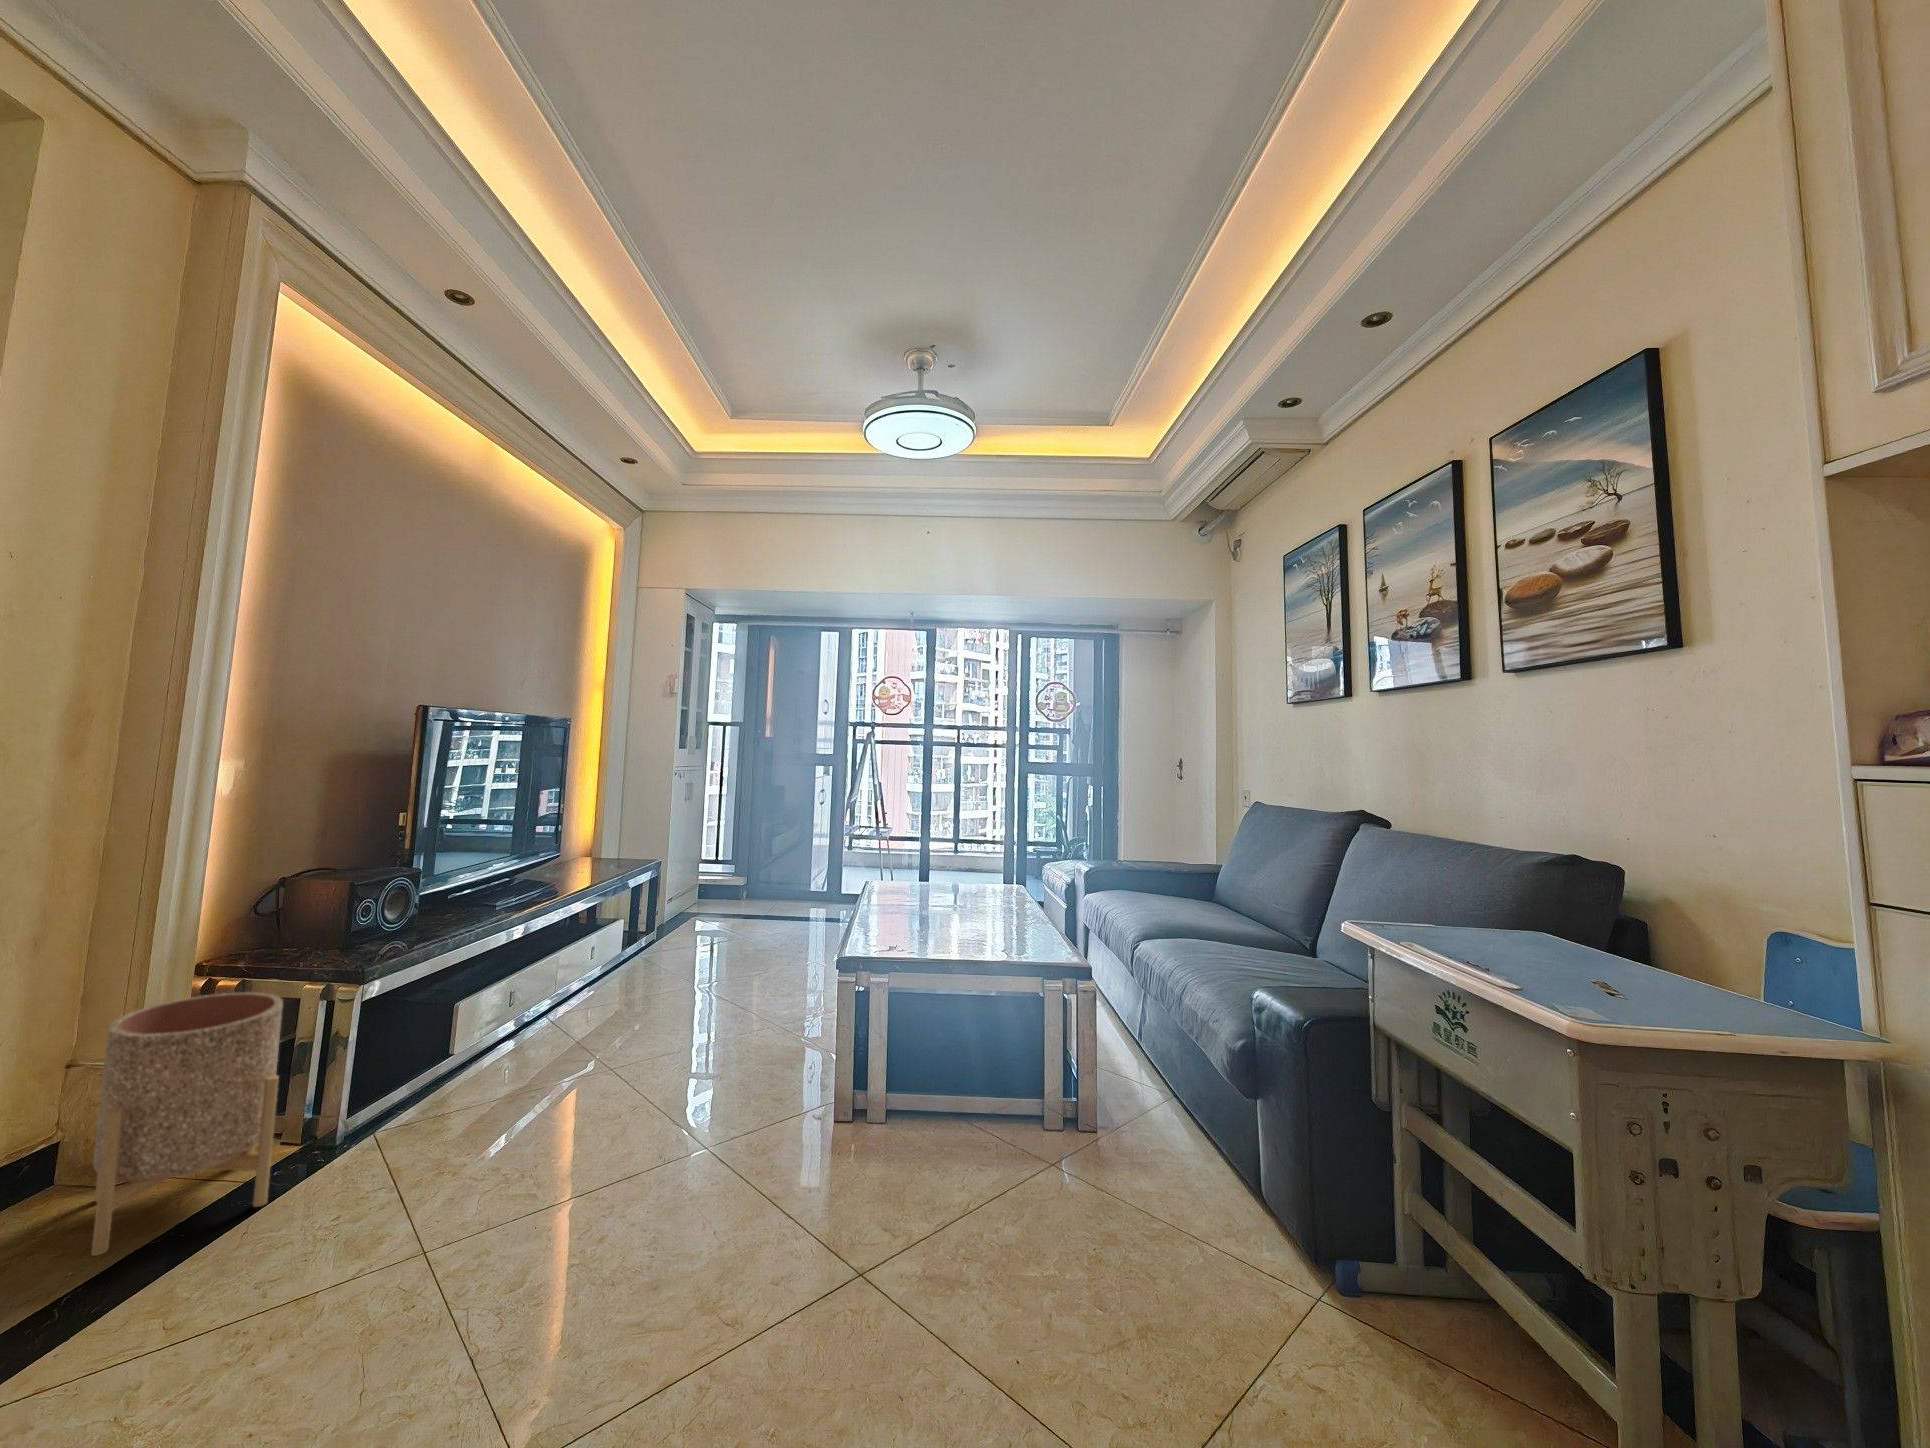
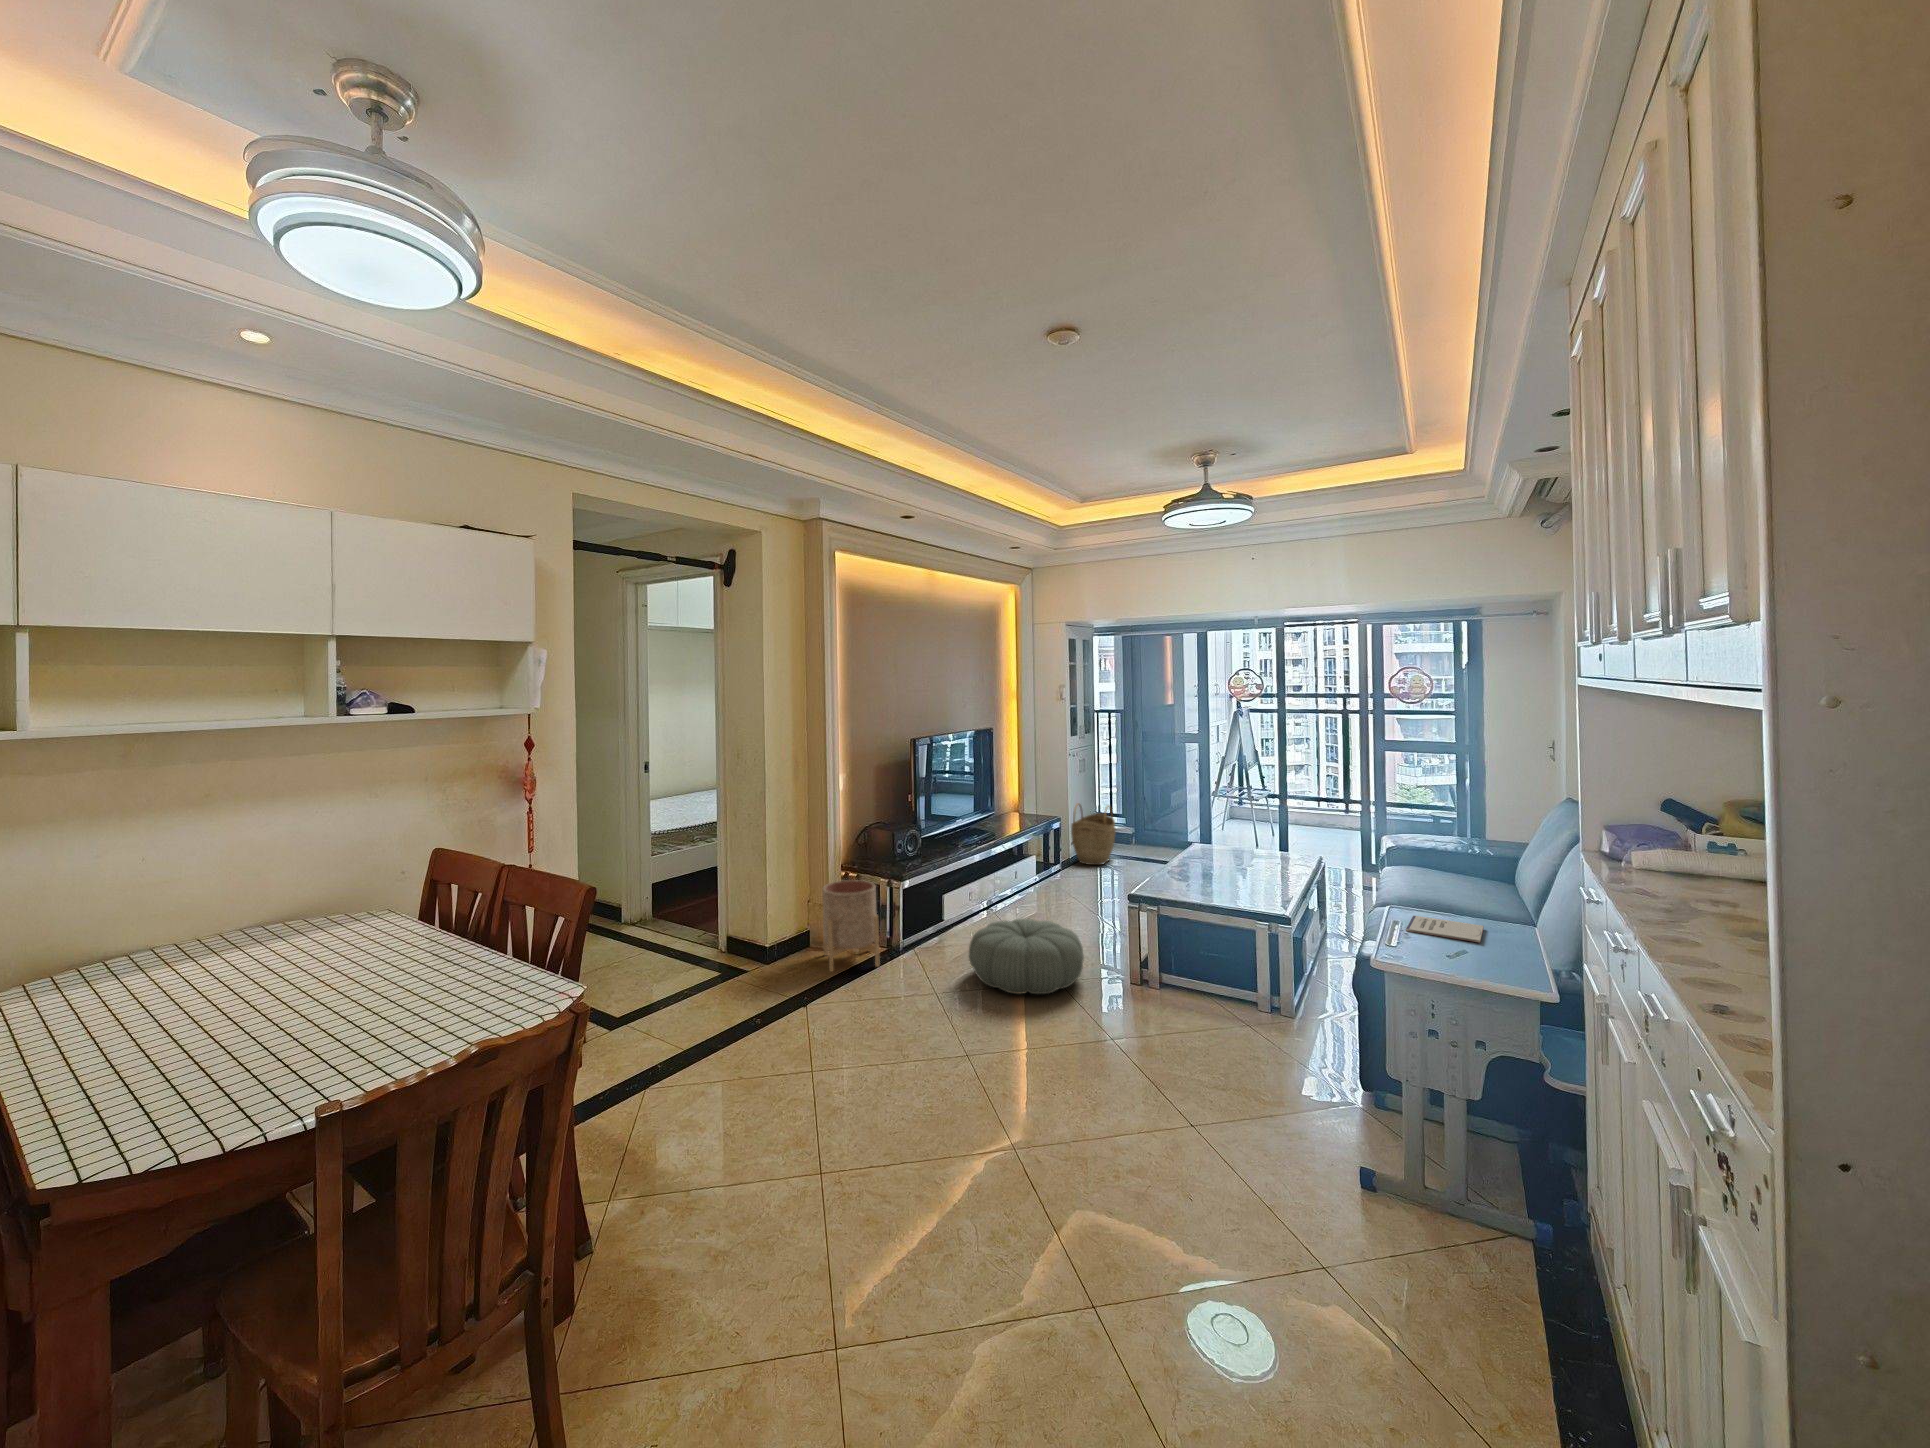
woven basket: none [671,841,732,930] -> present [1071,803,1116,865]
notebook: none [1460,946,1649,985] -> present [1406,915,1484,943]
pouf: none [514,1032,760,1211] -> present [969,918,1084,994]

